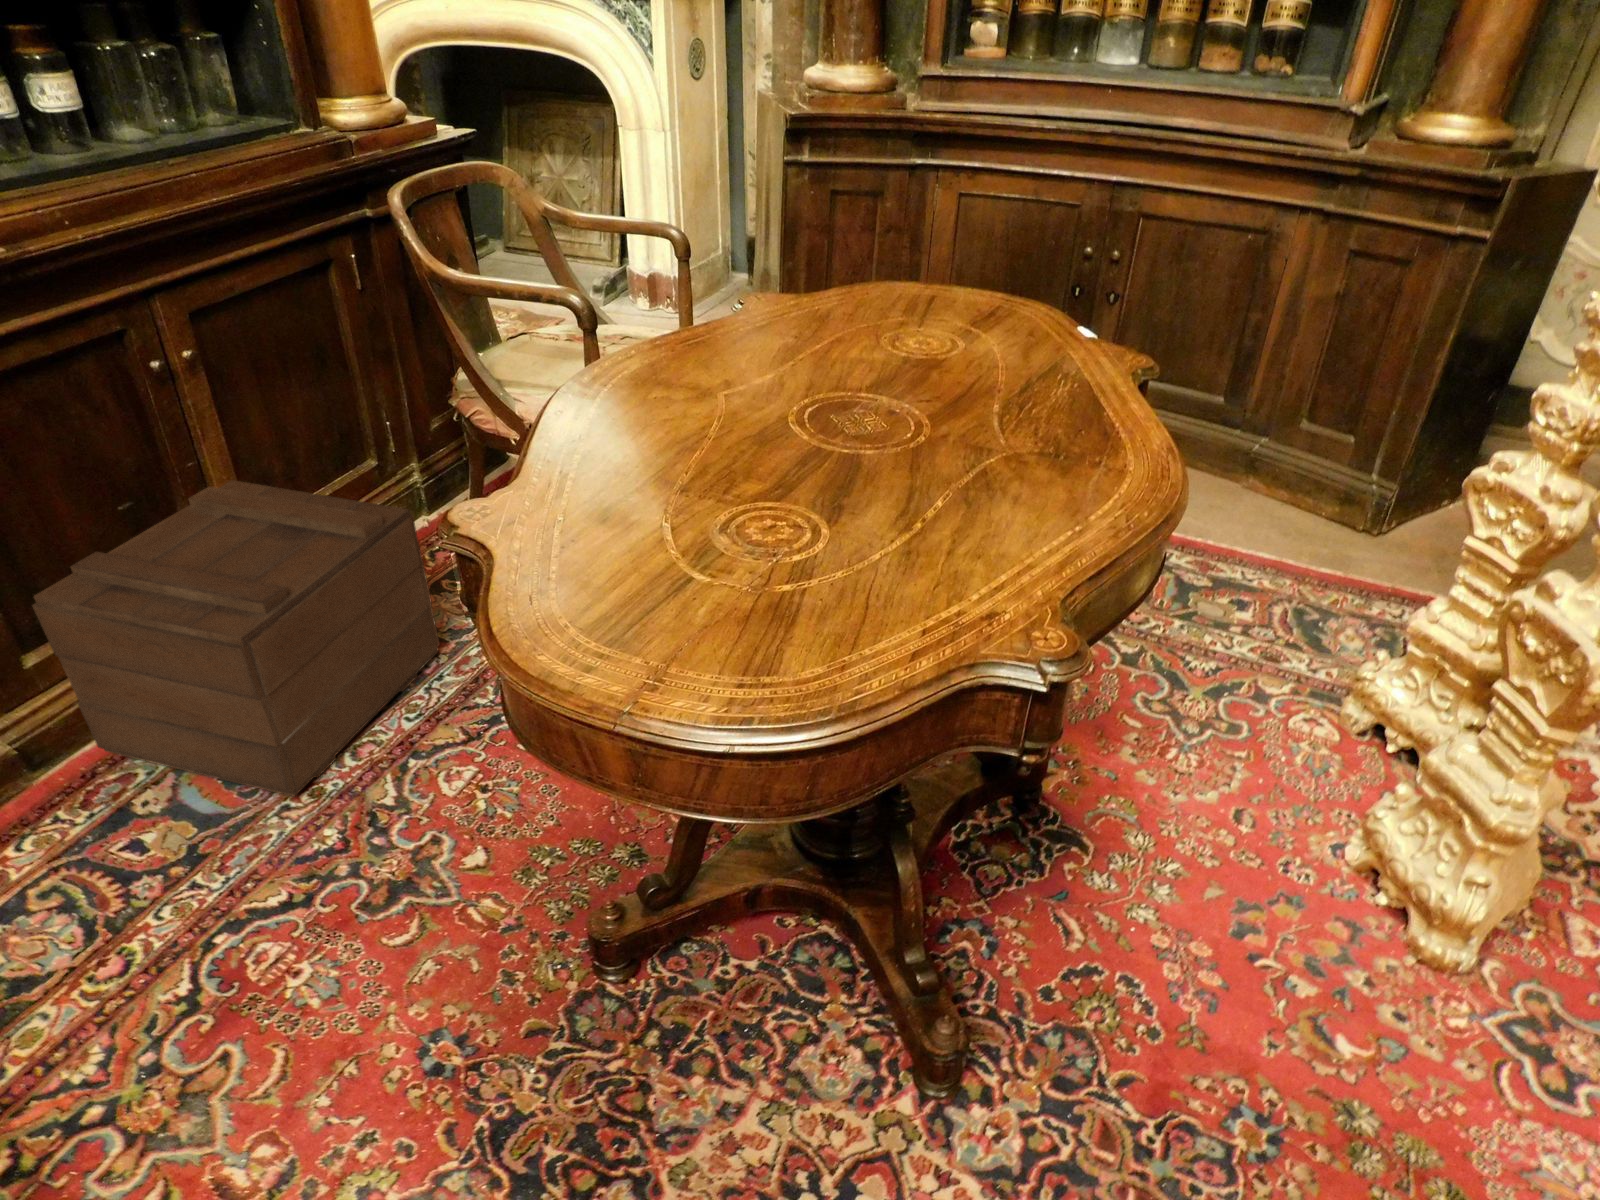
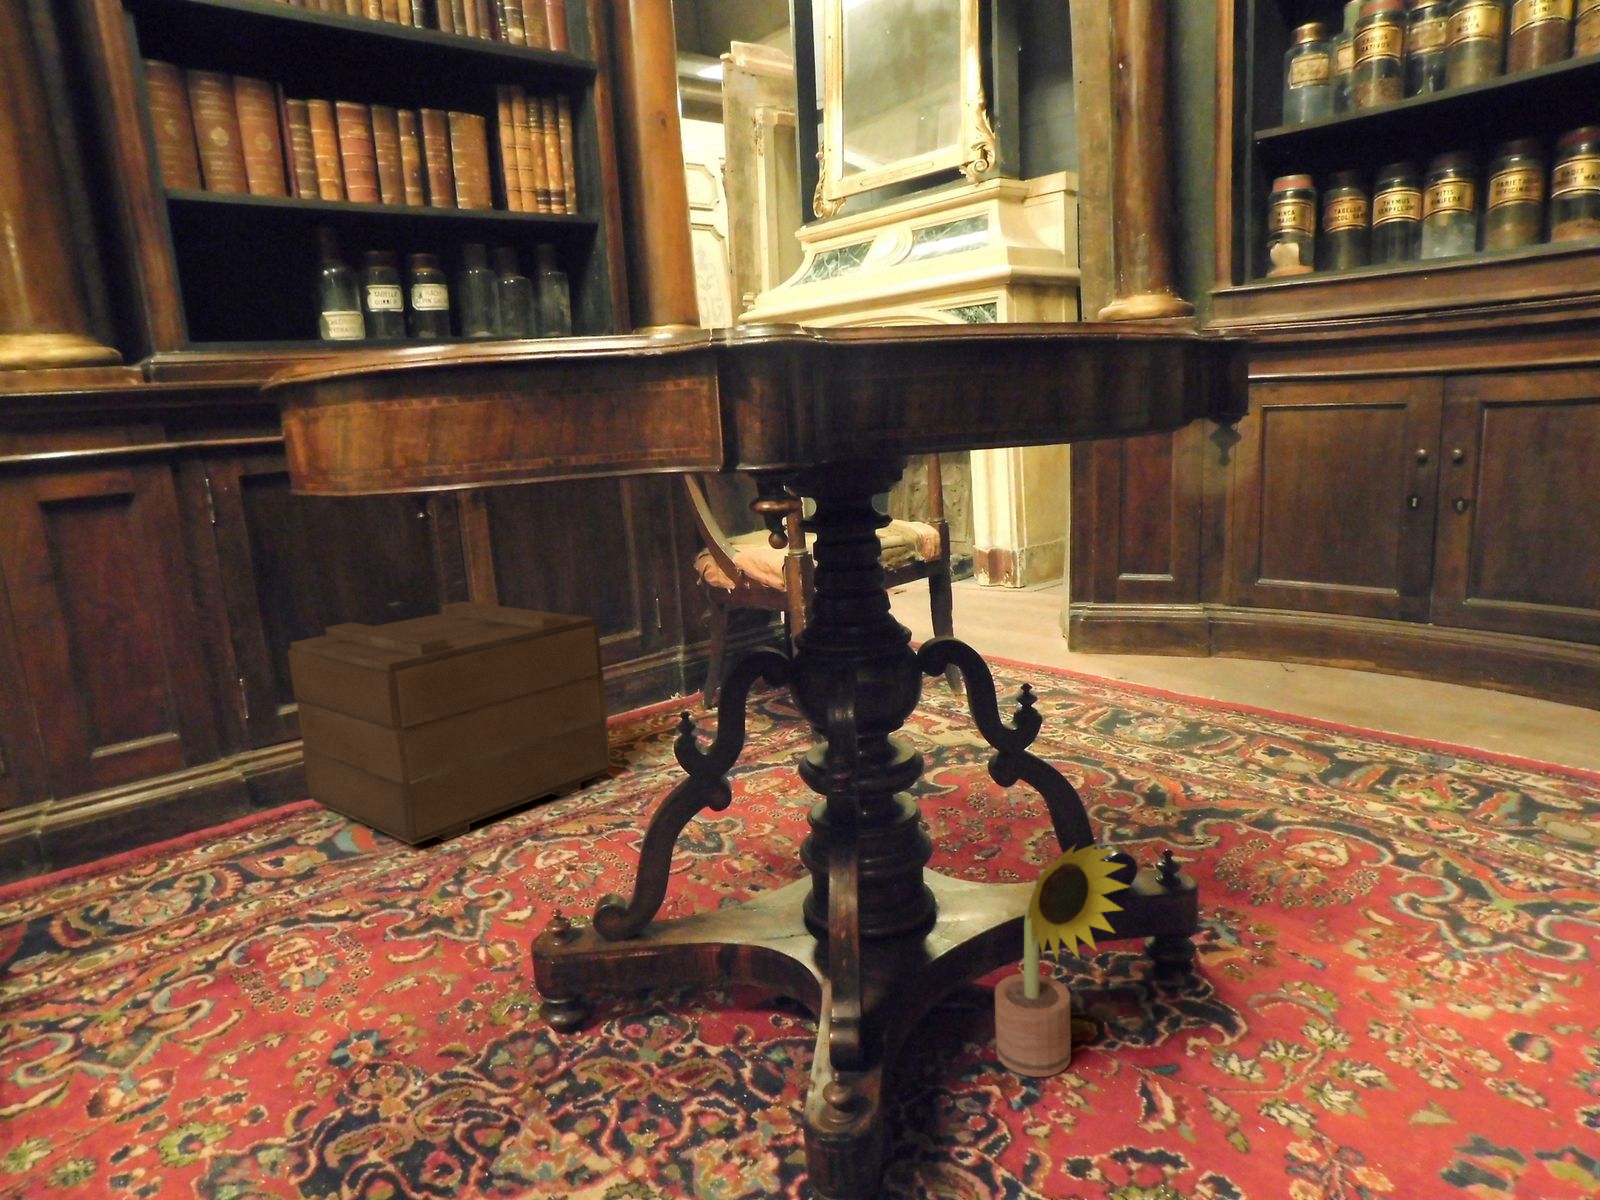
decorative plant: none [951,788,1066,927] -> present [995,843,1128,1077]

